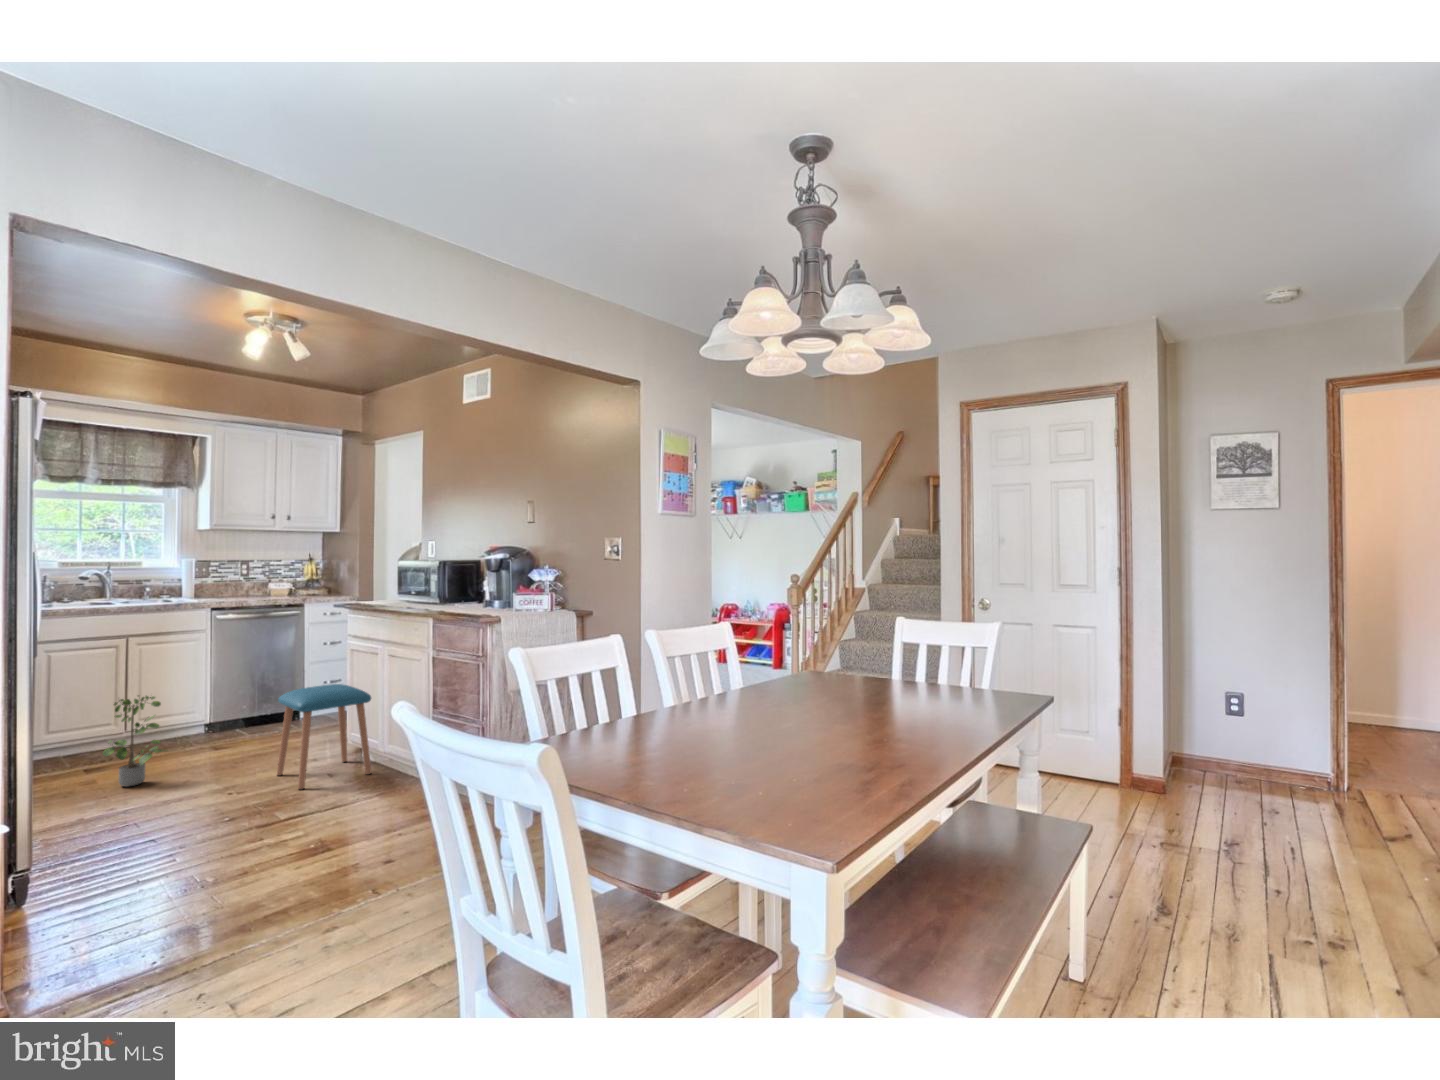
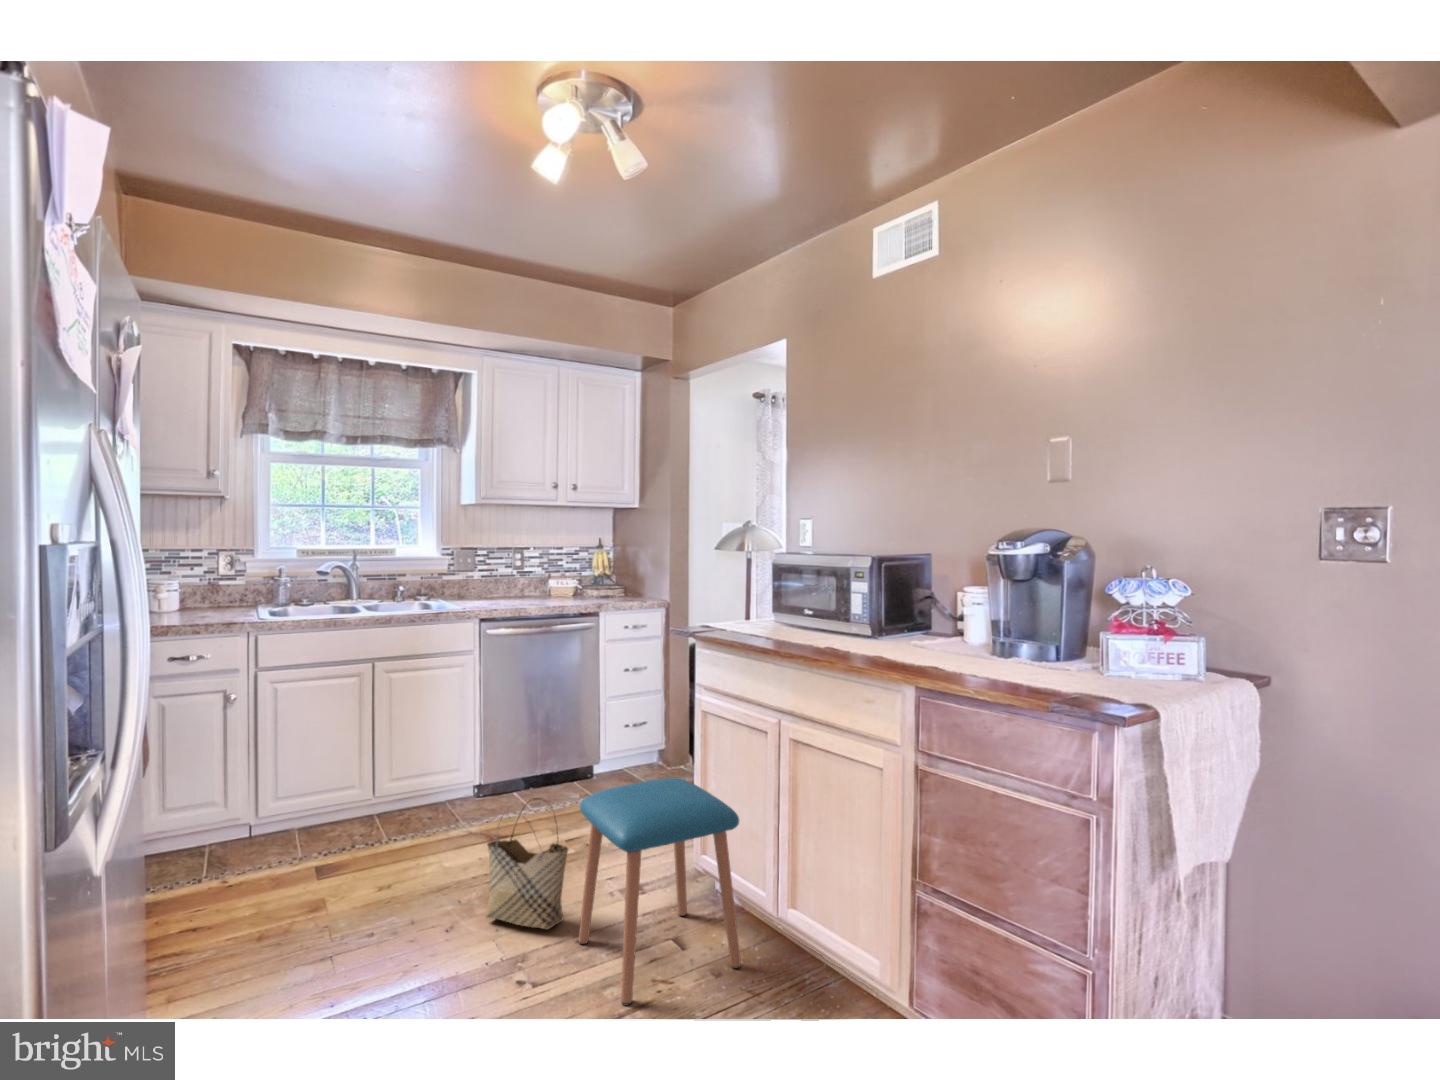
potted plant: present [103,696,165,787] -> none [319,779,415,937]
woven basket: none [216,703,272,772] -> present [486,798,568,929]

